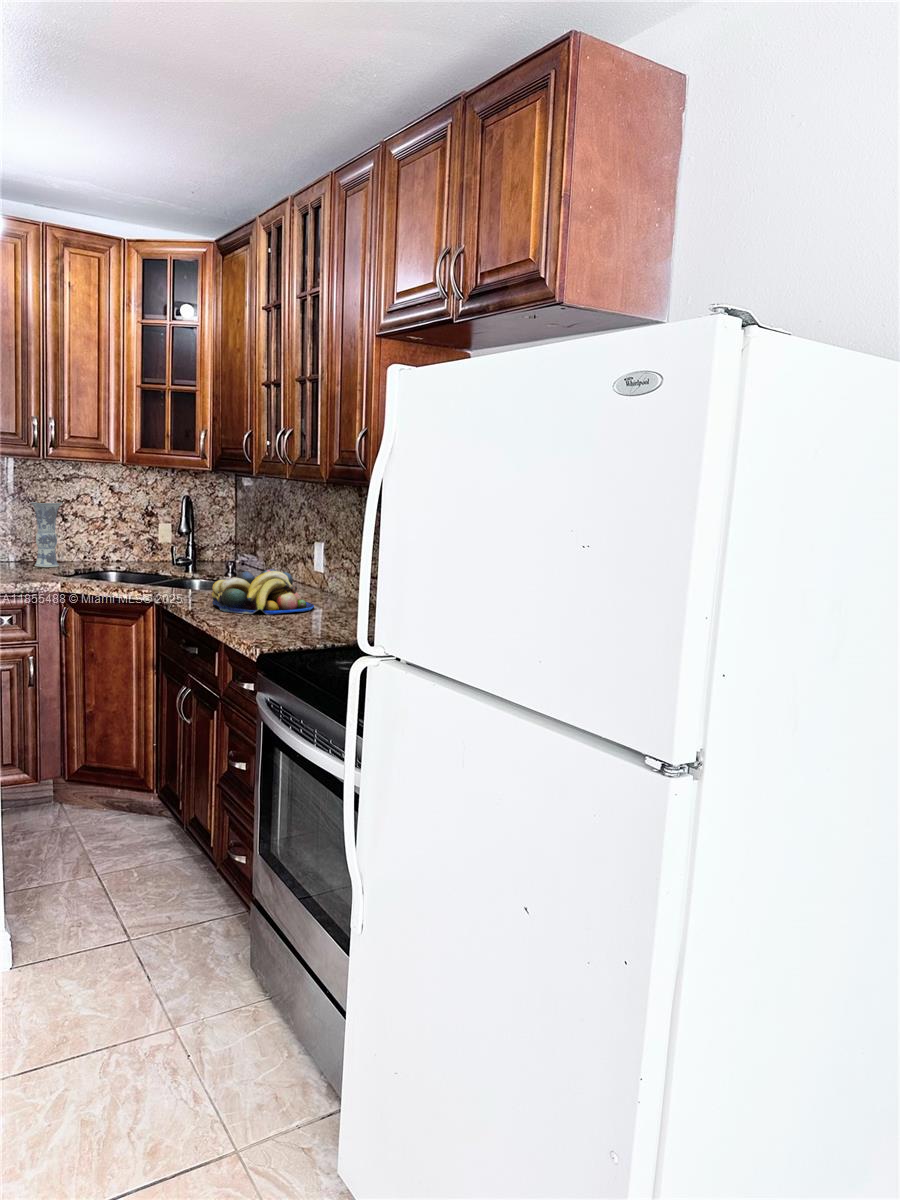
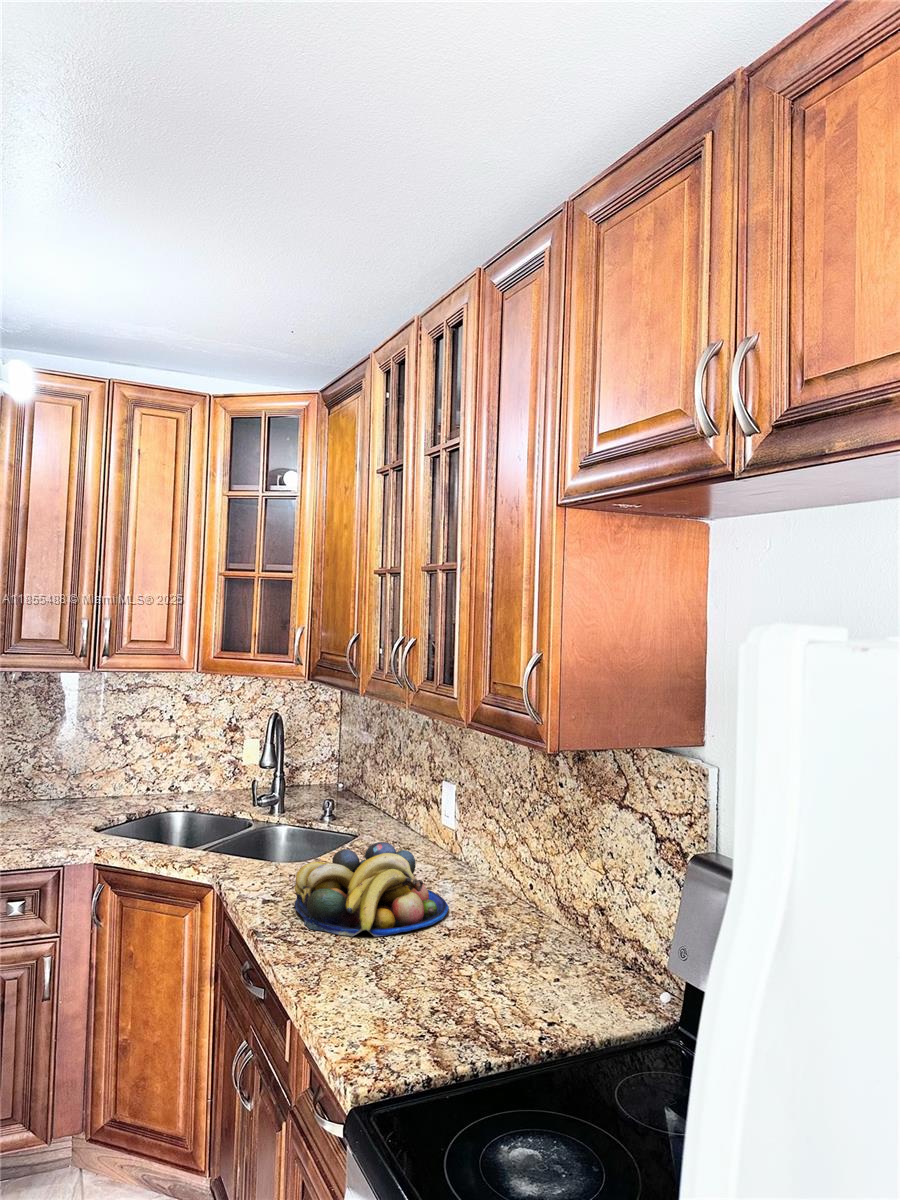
vase: present [30,502,62,567] -> none [82,717,124,804]

